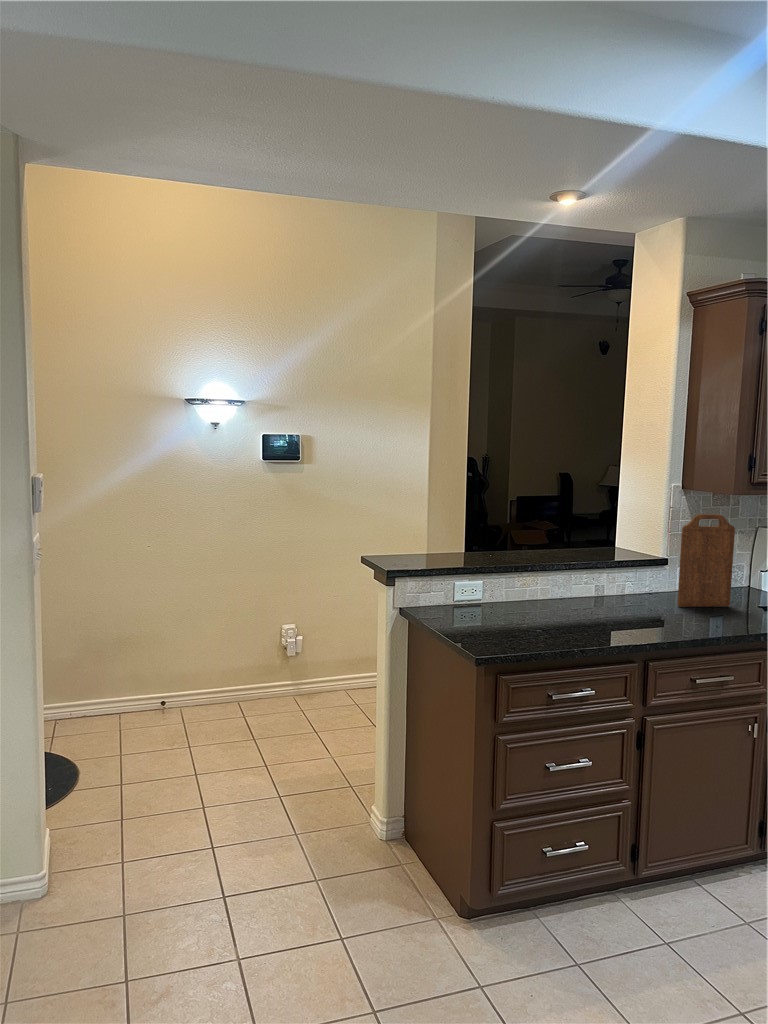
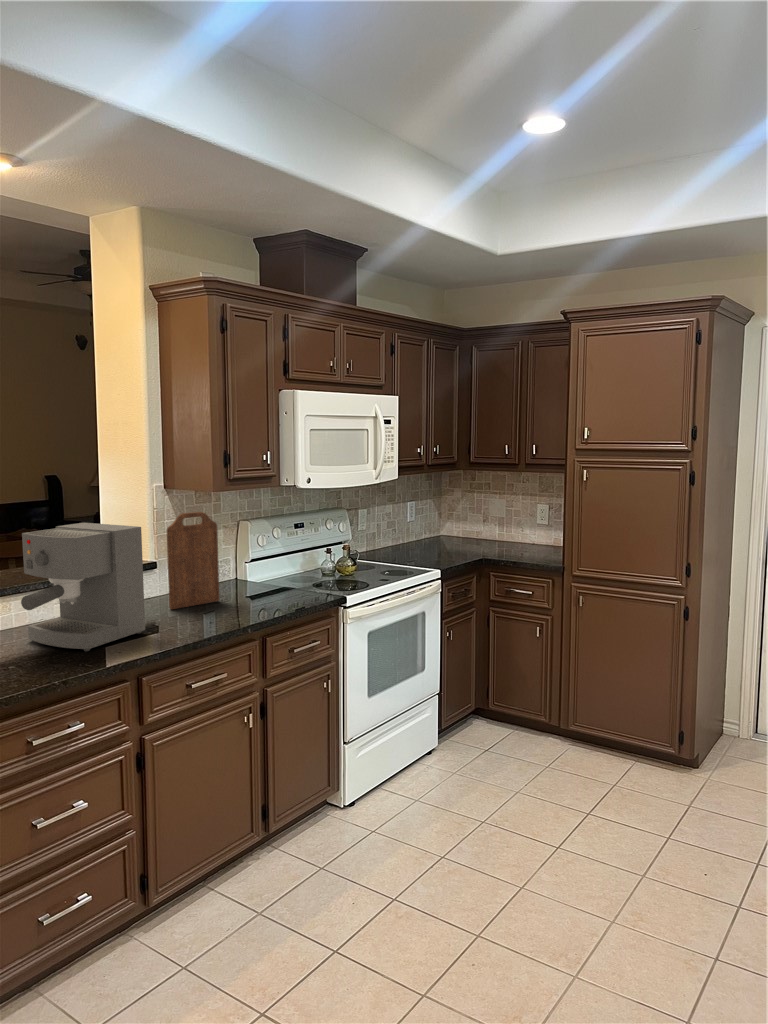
coffee maker: none [552,514,660,629] -> present [21,523,145,651]

